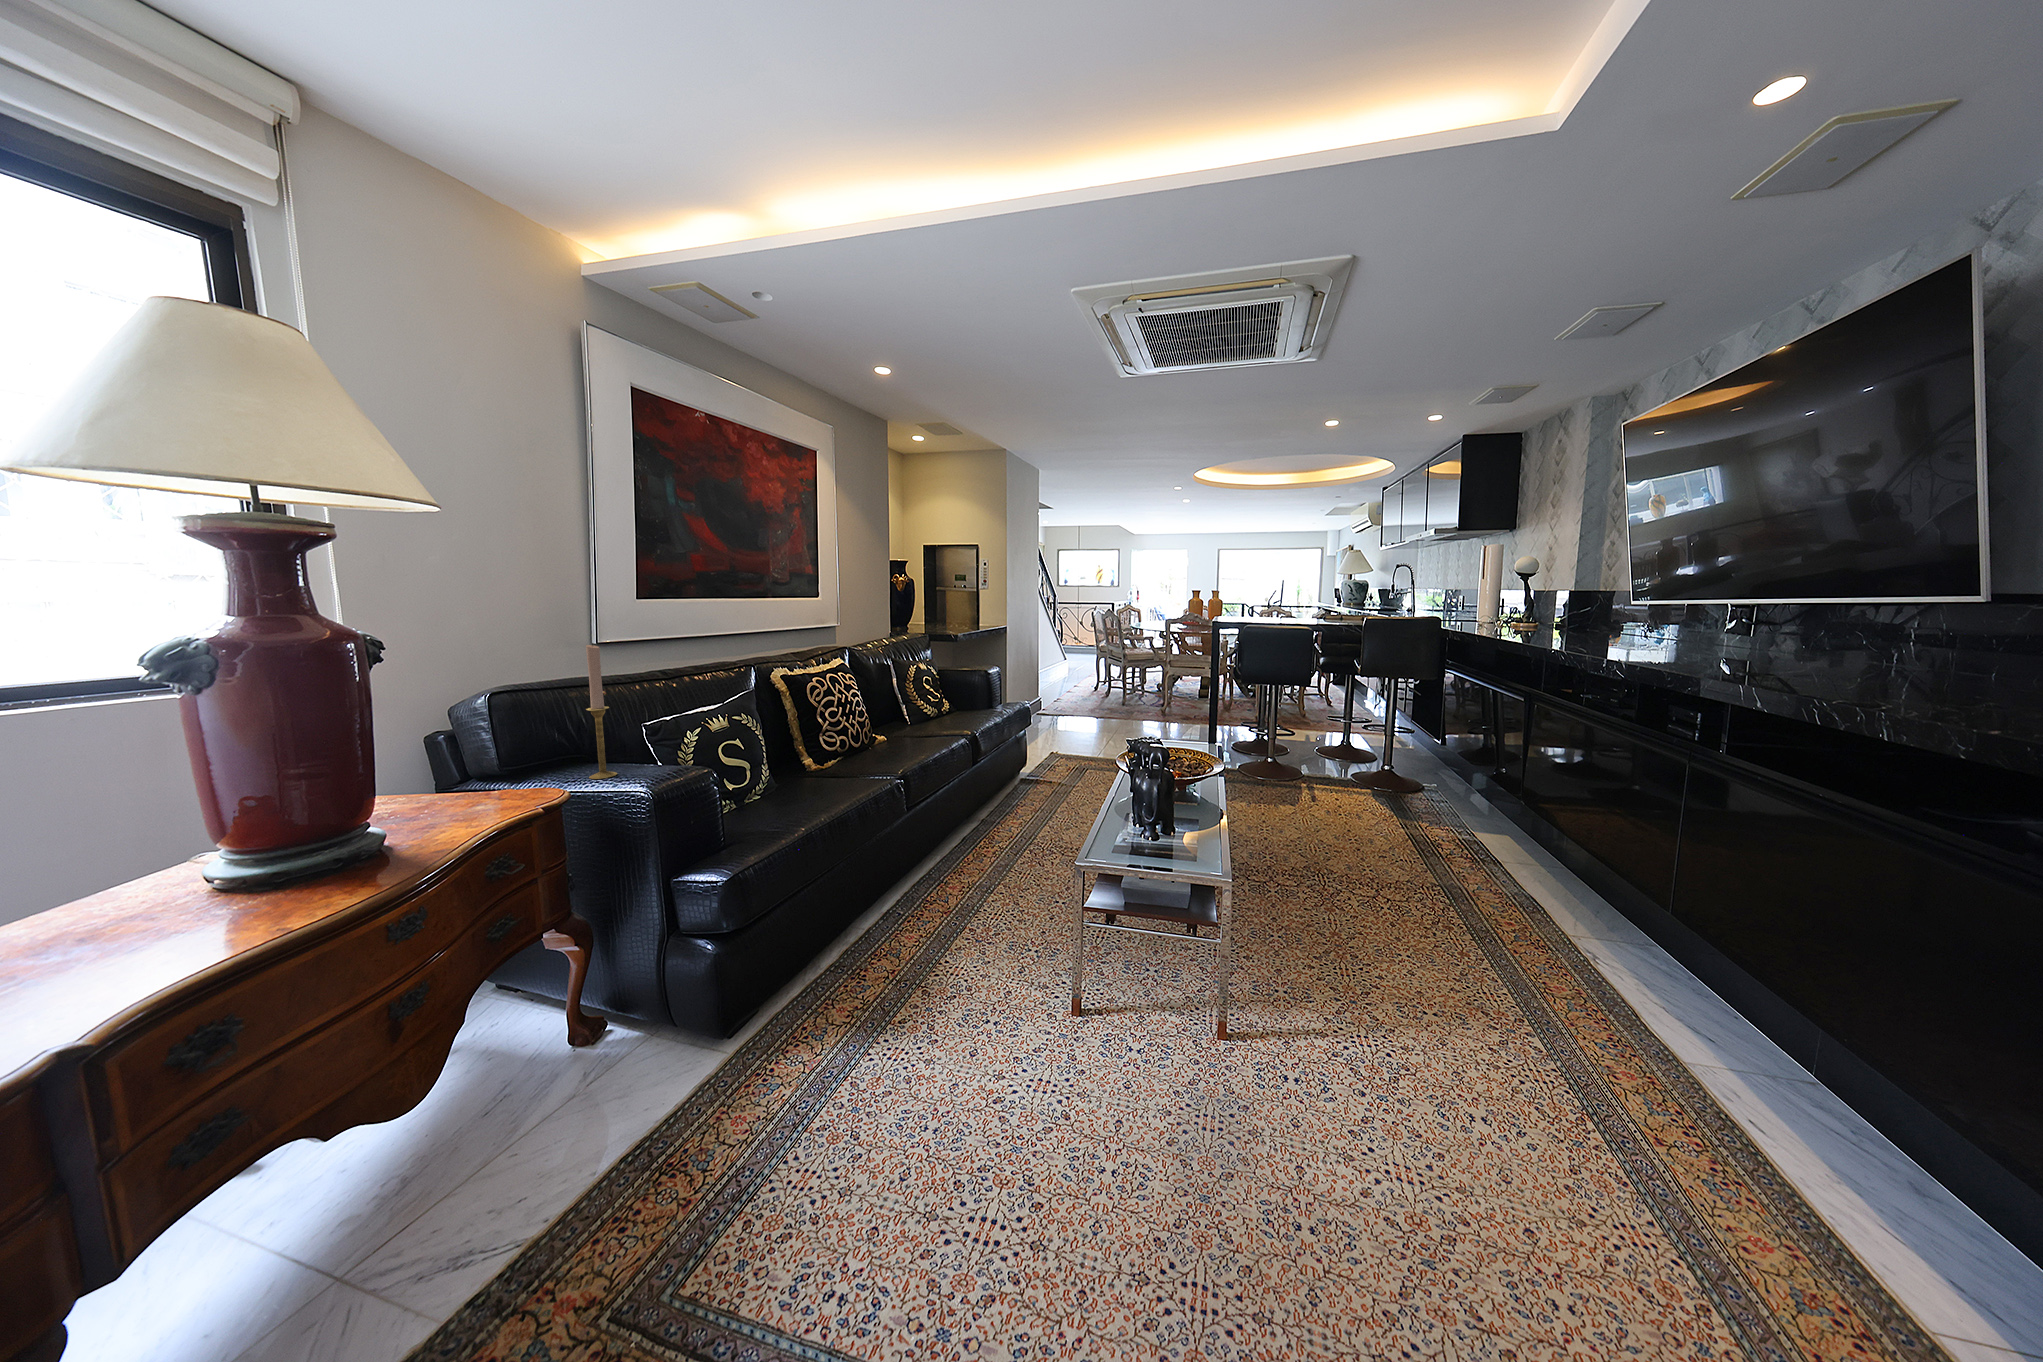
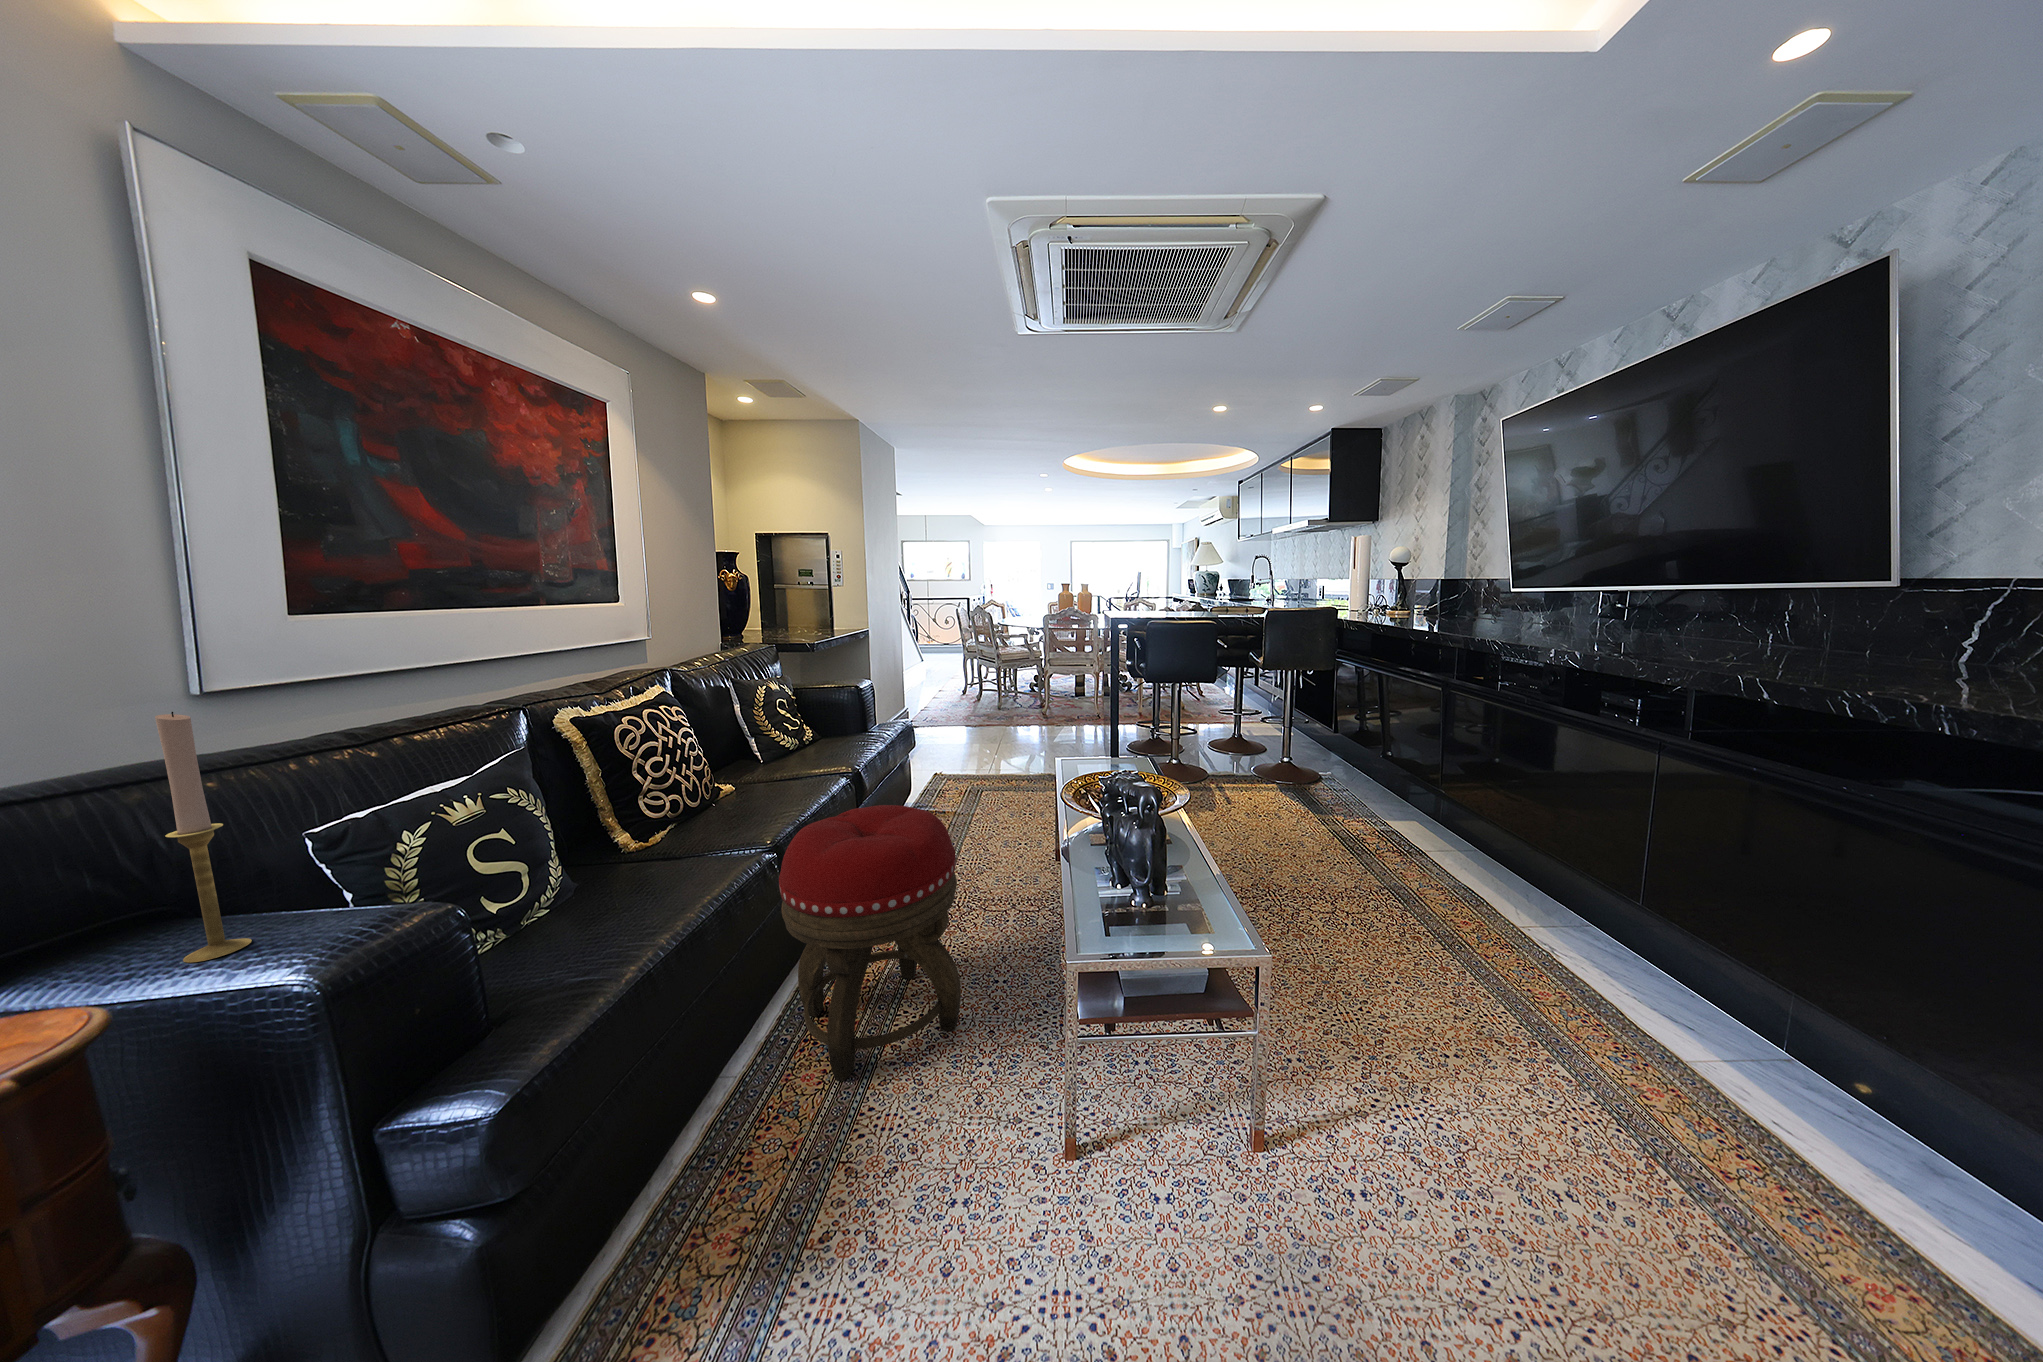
footstool: none [901,754,1027,943] -> present [779,805,961,1081]

